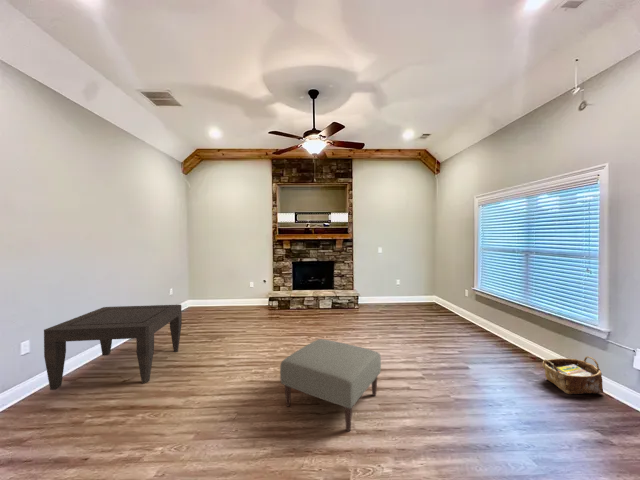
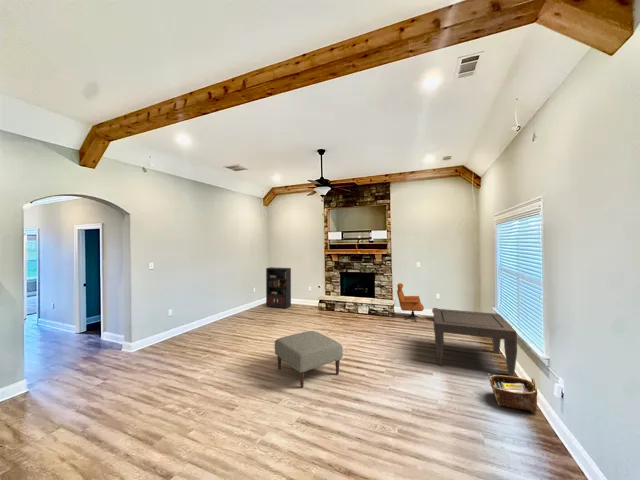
bookcase: none [193,259,240,313] -> present [266,267,291,308]
armchair: none [365,271,418,312] -> present [397,283,435,321]
coffee table: present [44,305,182,390] -> present [433,309,517,377]

